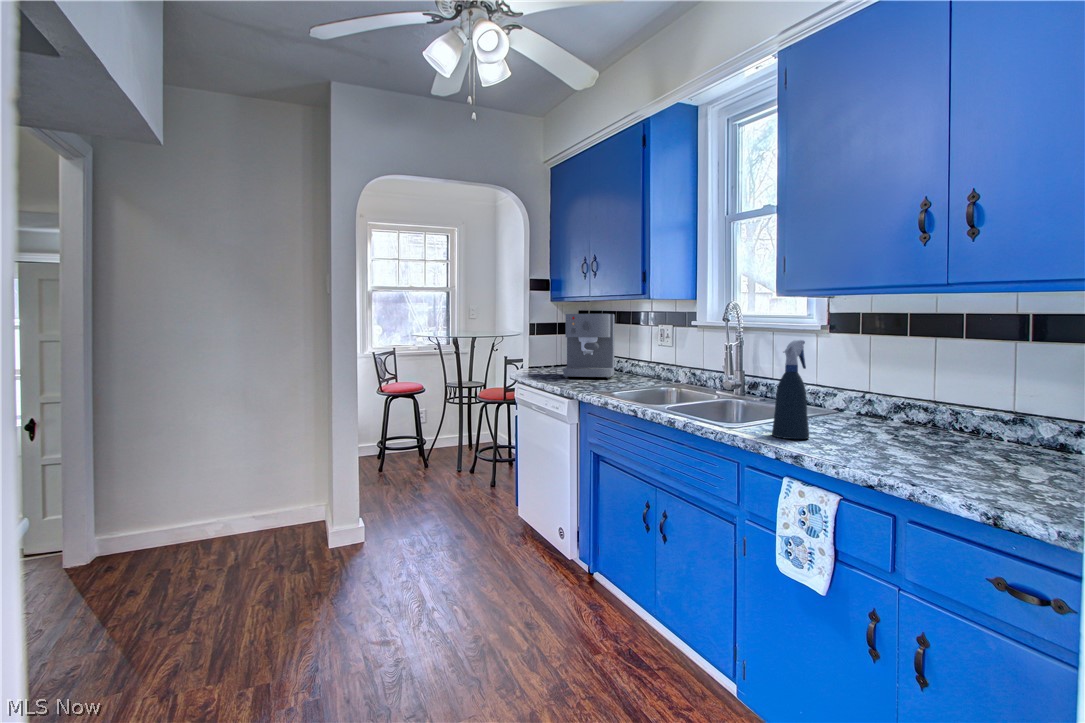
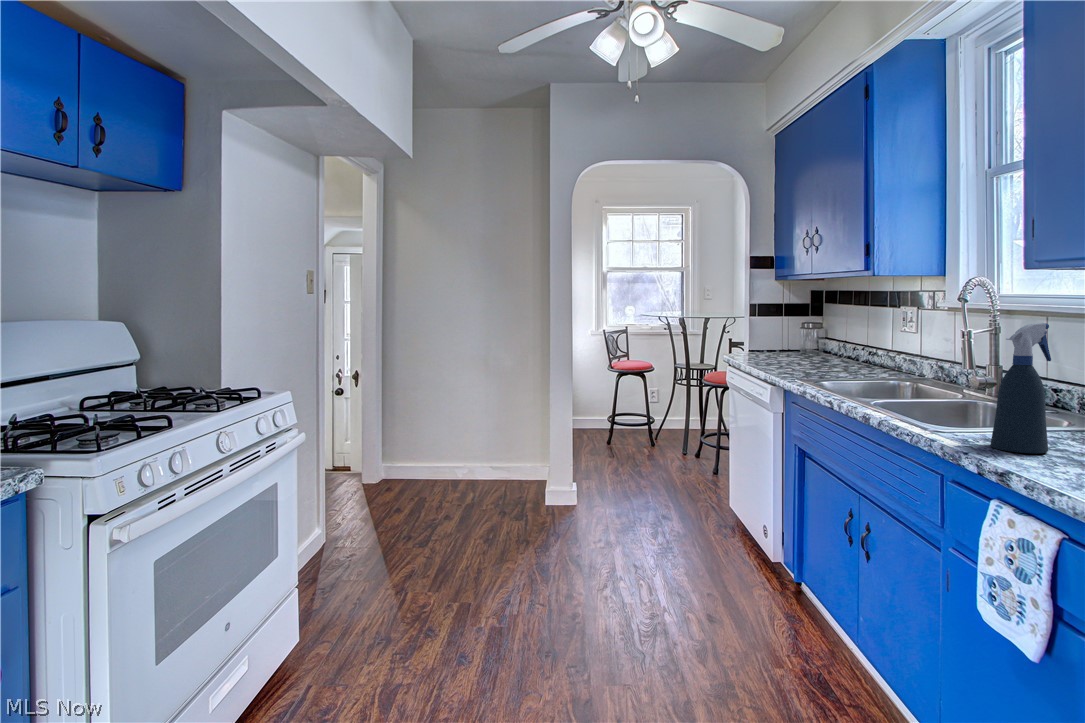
coffee maker: present [563,314,615,378] -> none [778,292,846,366]

